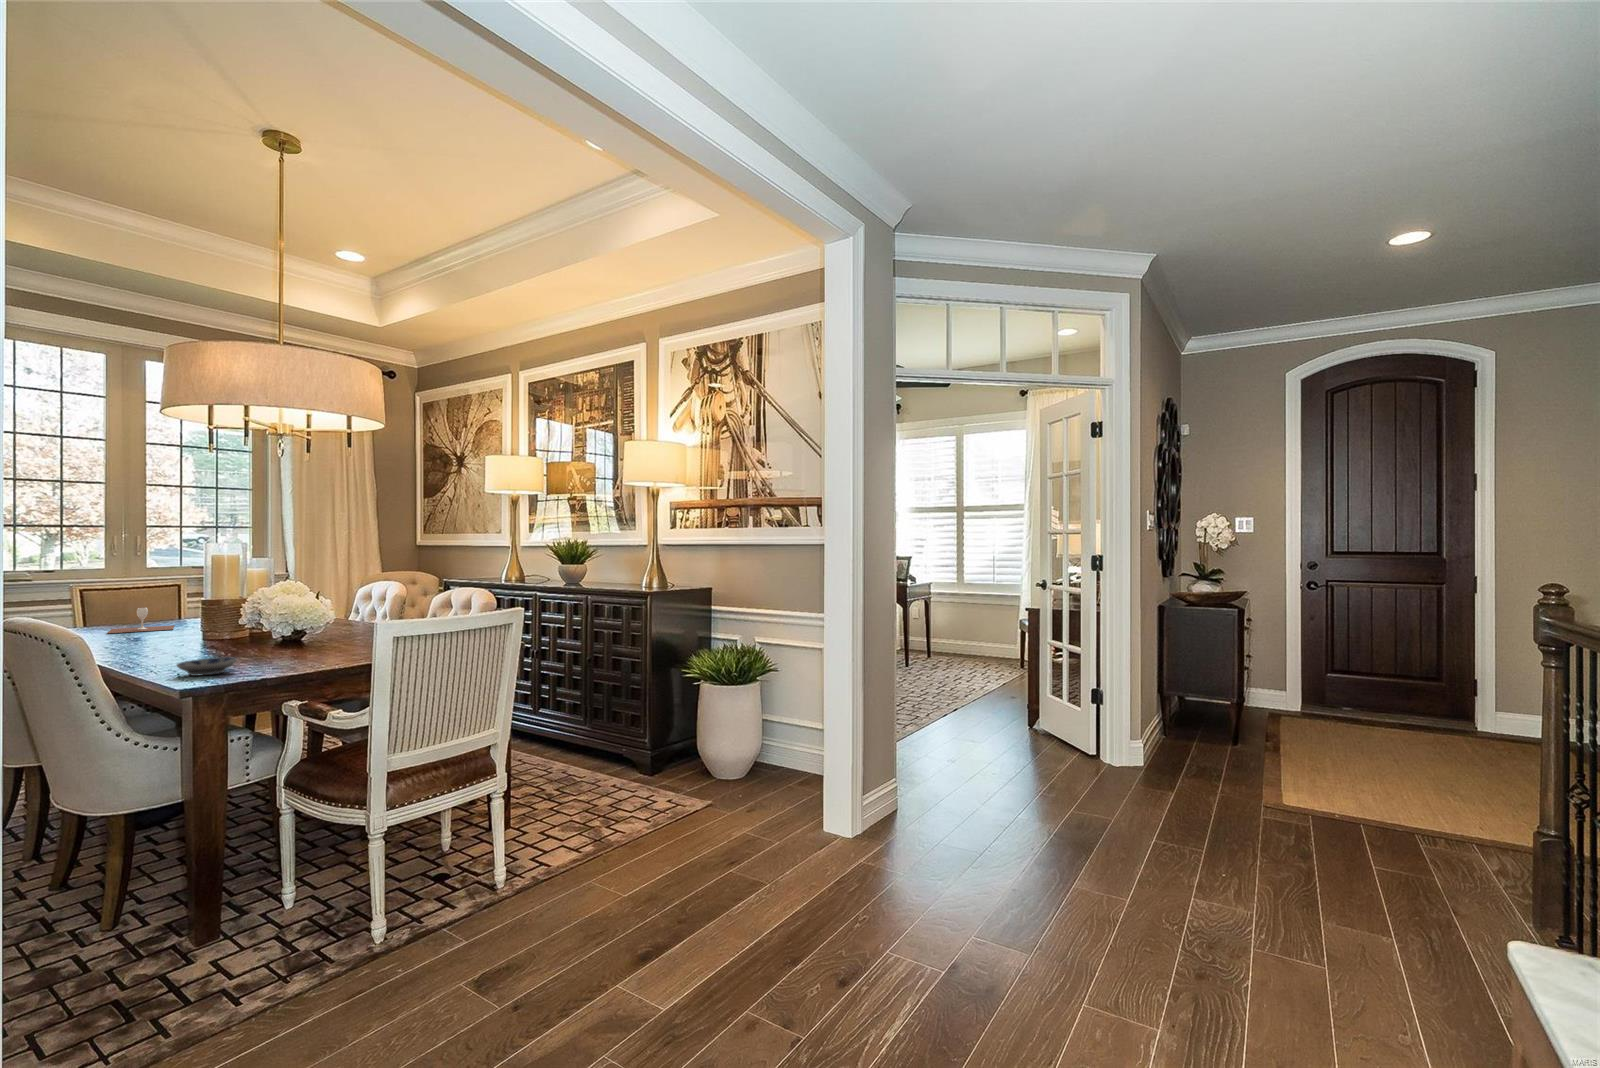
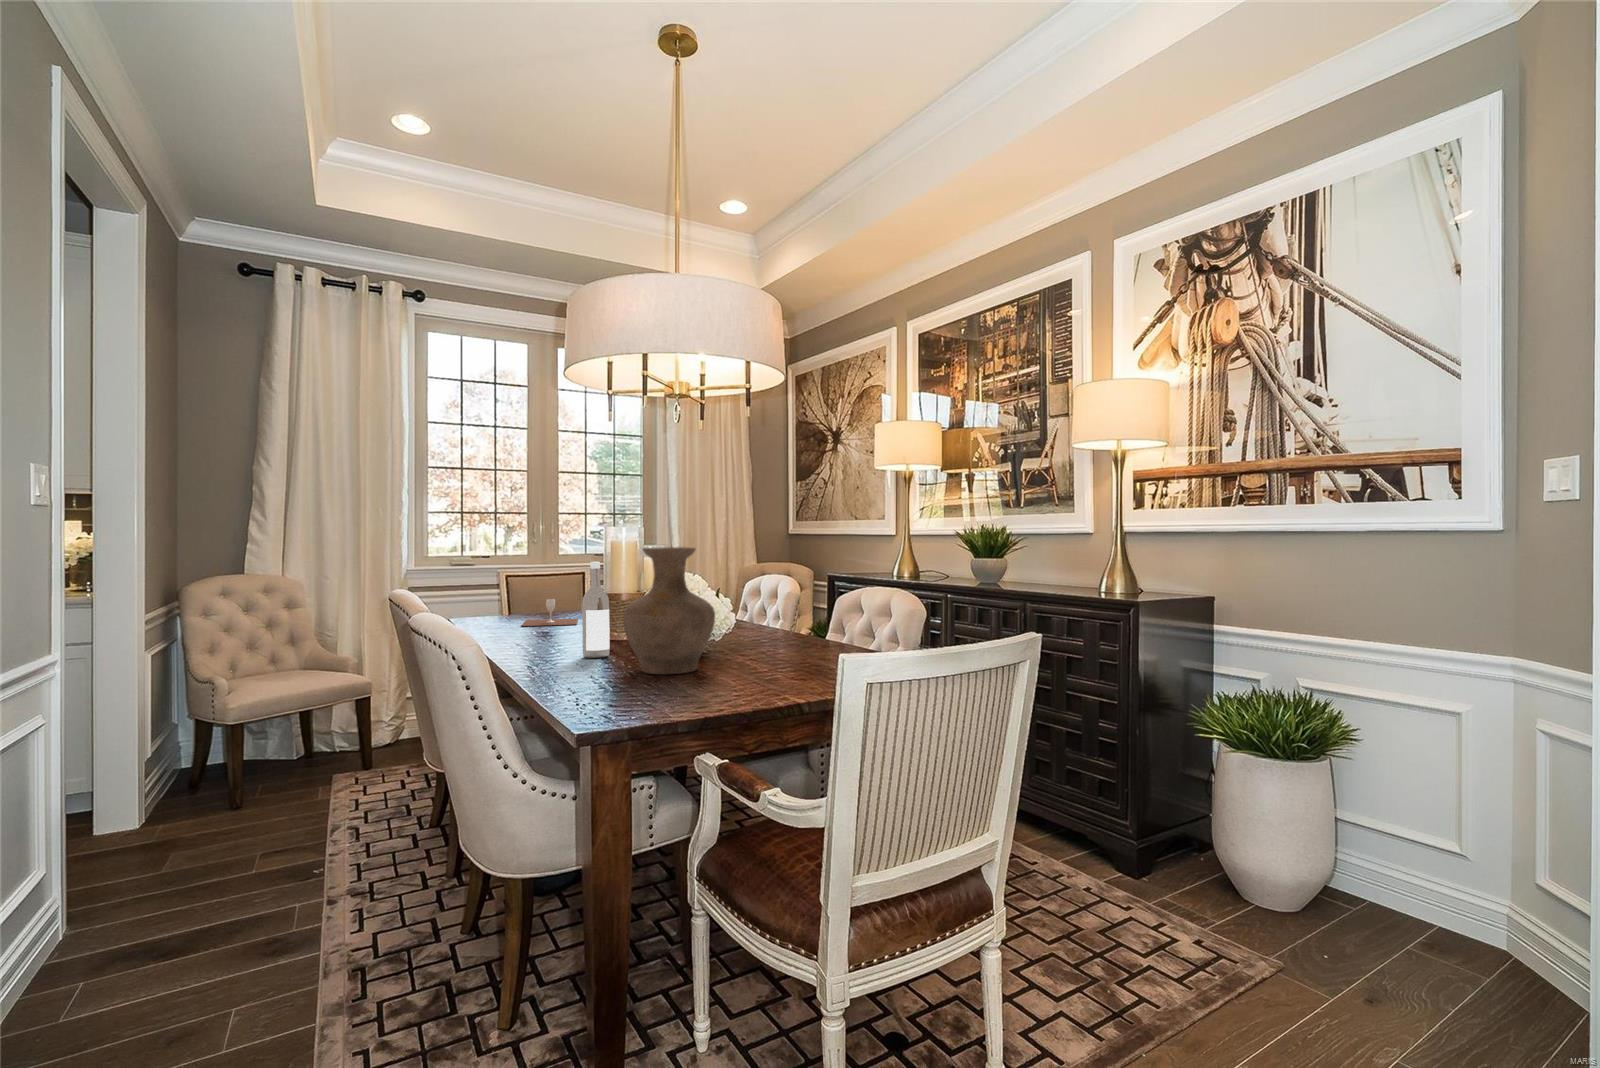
vase: none [222,558,311,656] -> present [623,547,715,674]
wine bottle: none [181,570,209,650] -> present [582,562,610,658]
bowl: present [177,657,237,676] -> none [576,681,641,707]

